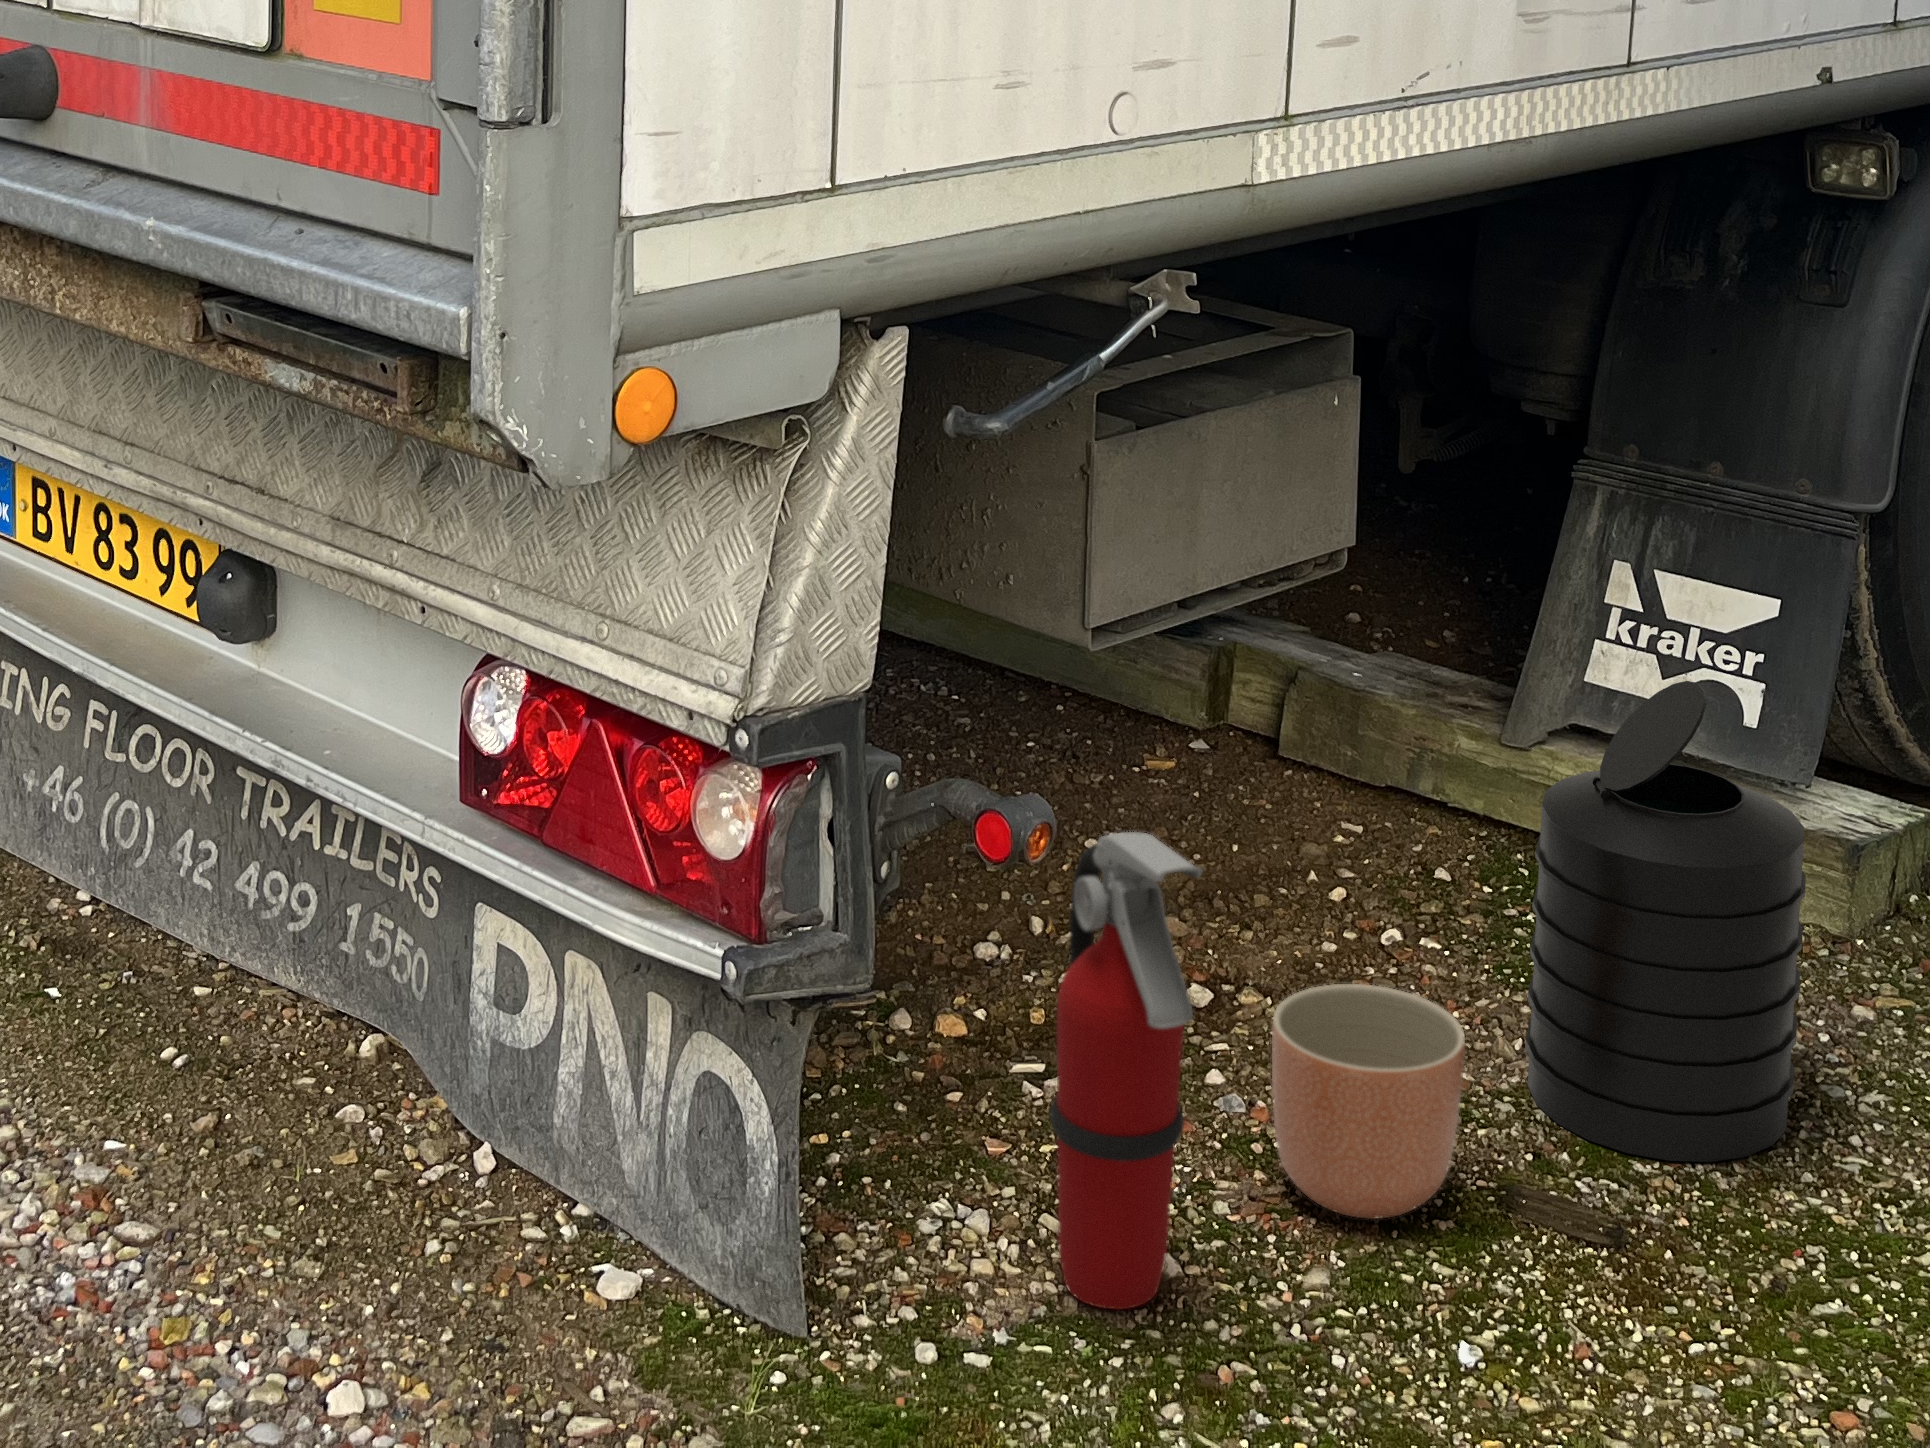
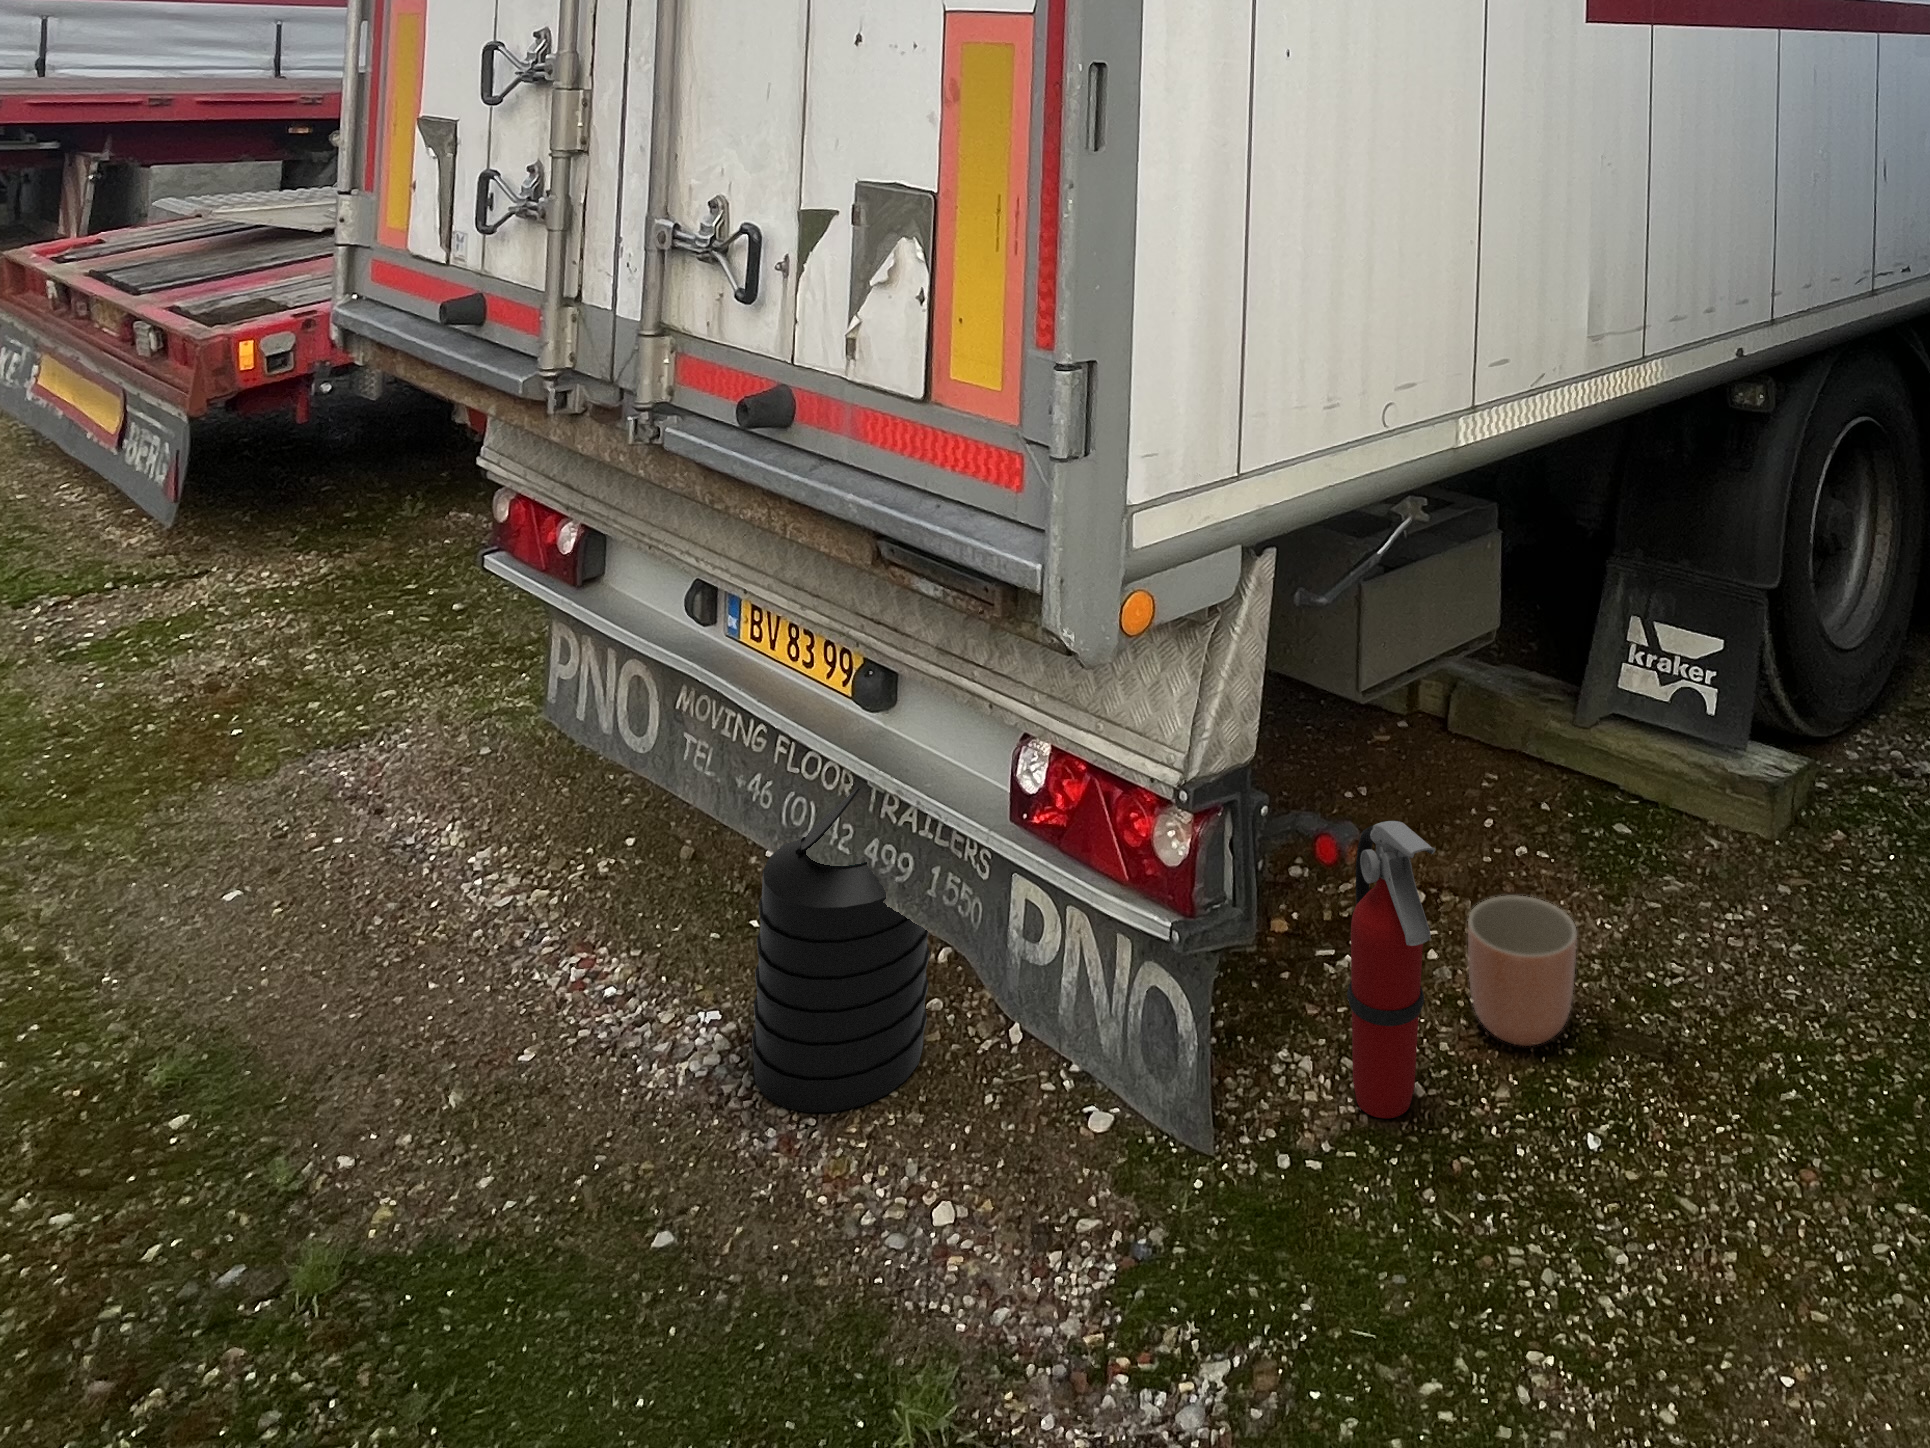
trash can: present [1525,681,1806,1162] -> present [752,787,930,1112]

